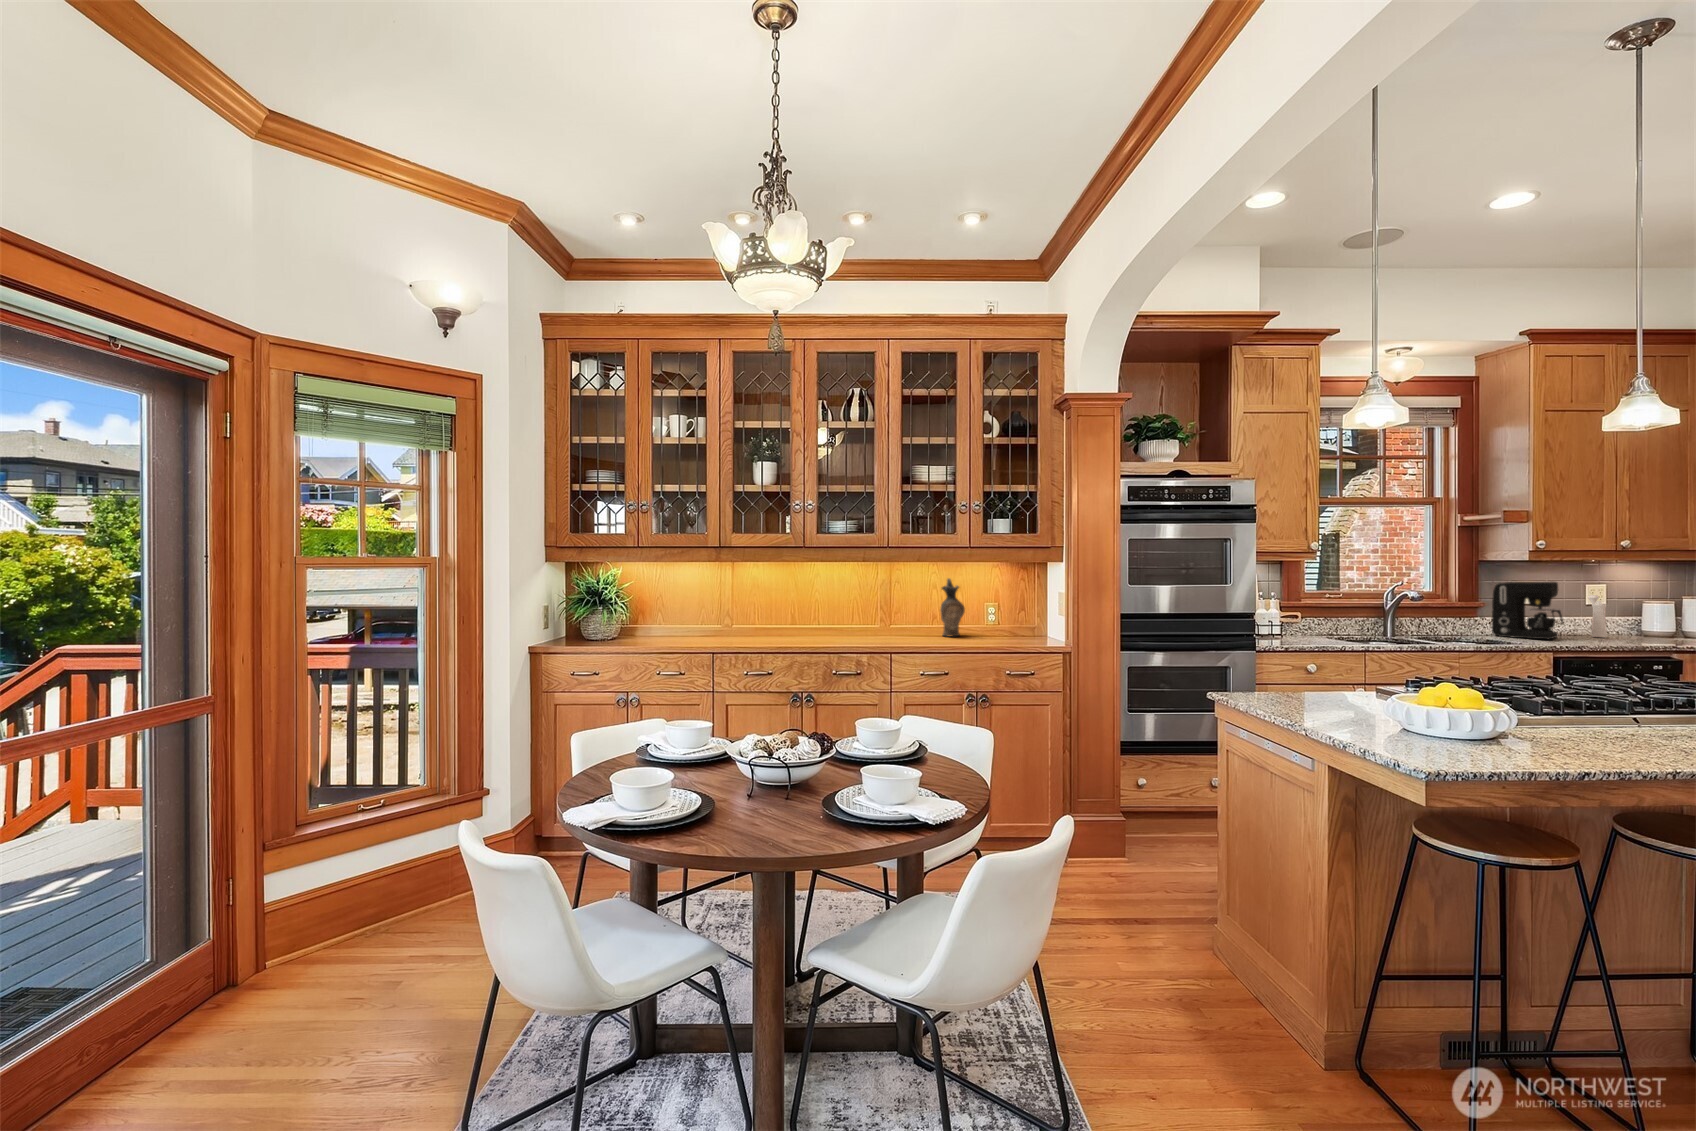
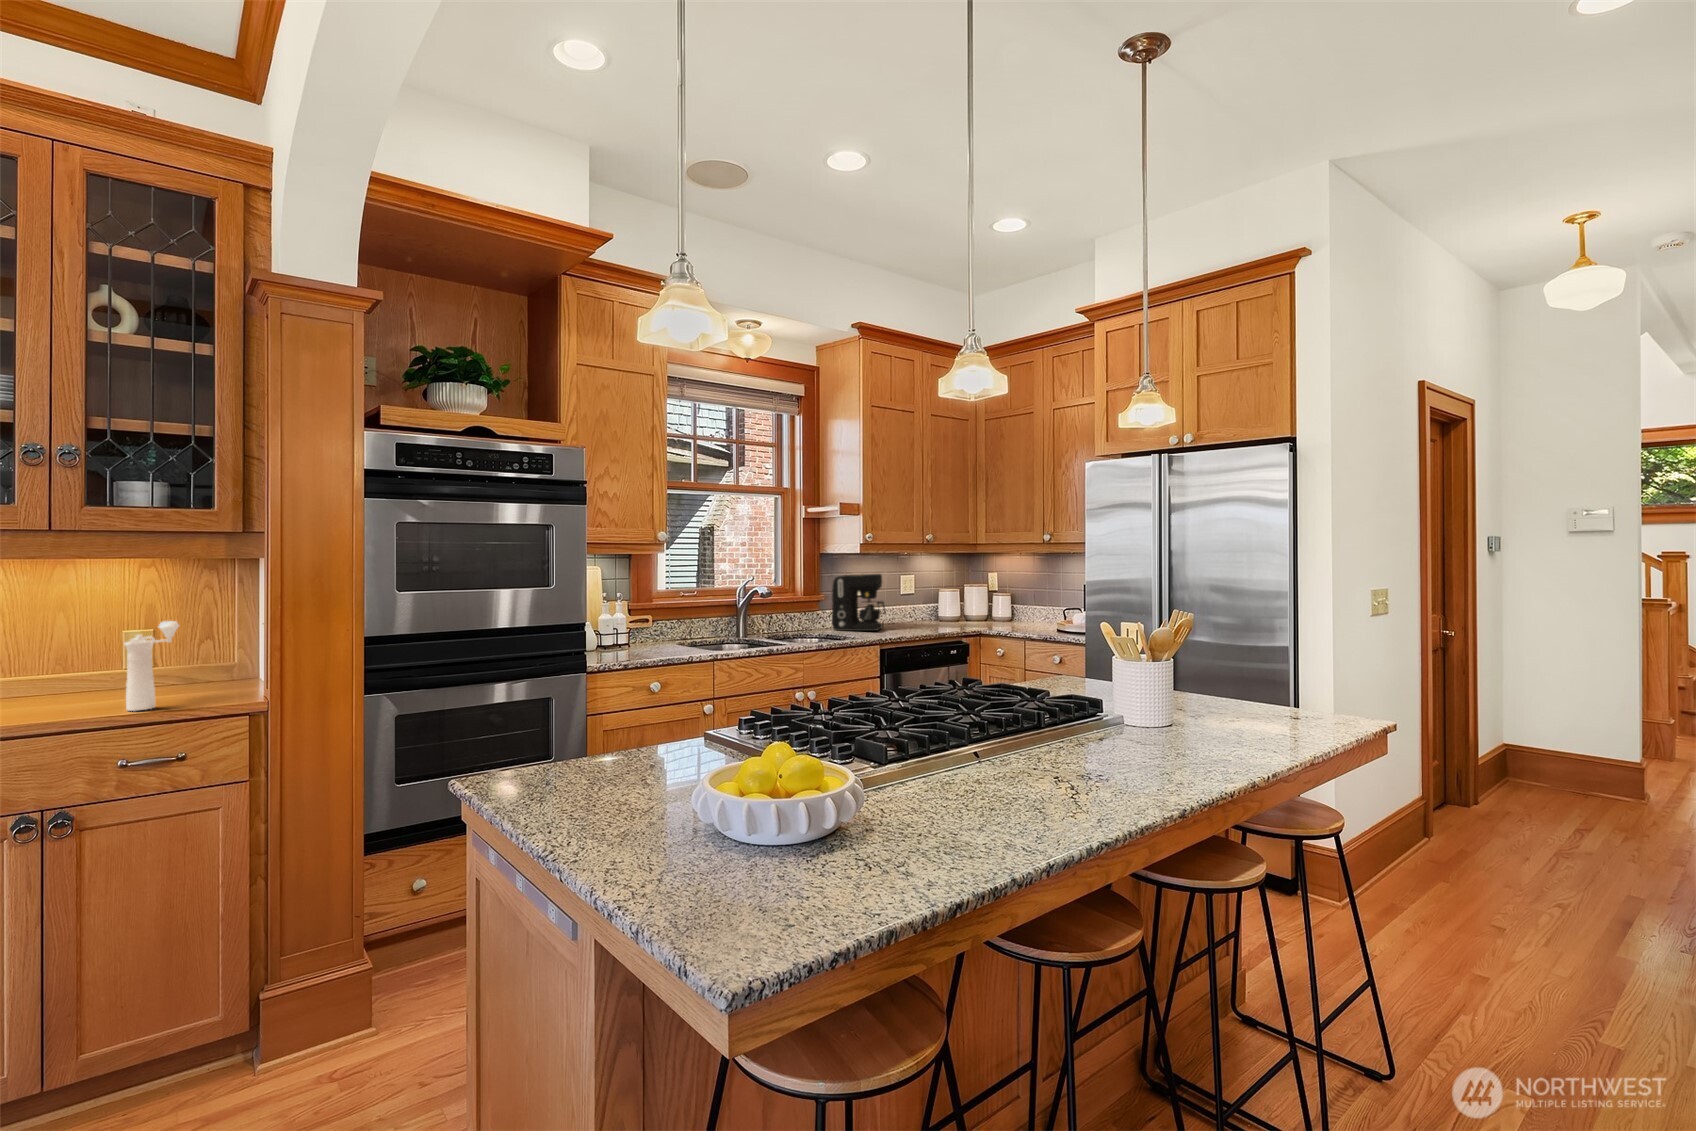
ceramic pitcher: present [940,579,965,636] -> none [38,587,96,694]
pepper mill: present [1588,595,1607,637] -> present [124,621,179,711]

